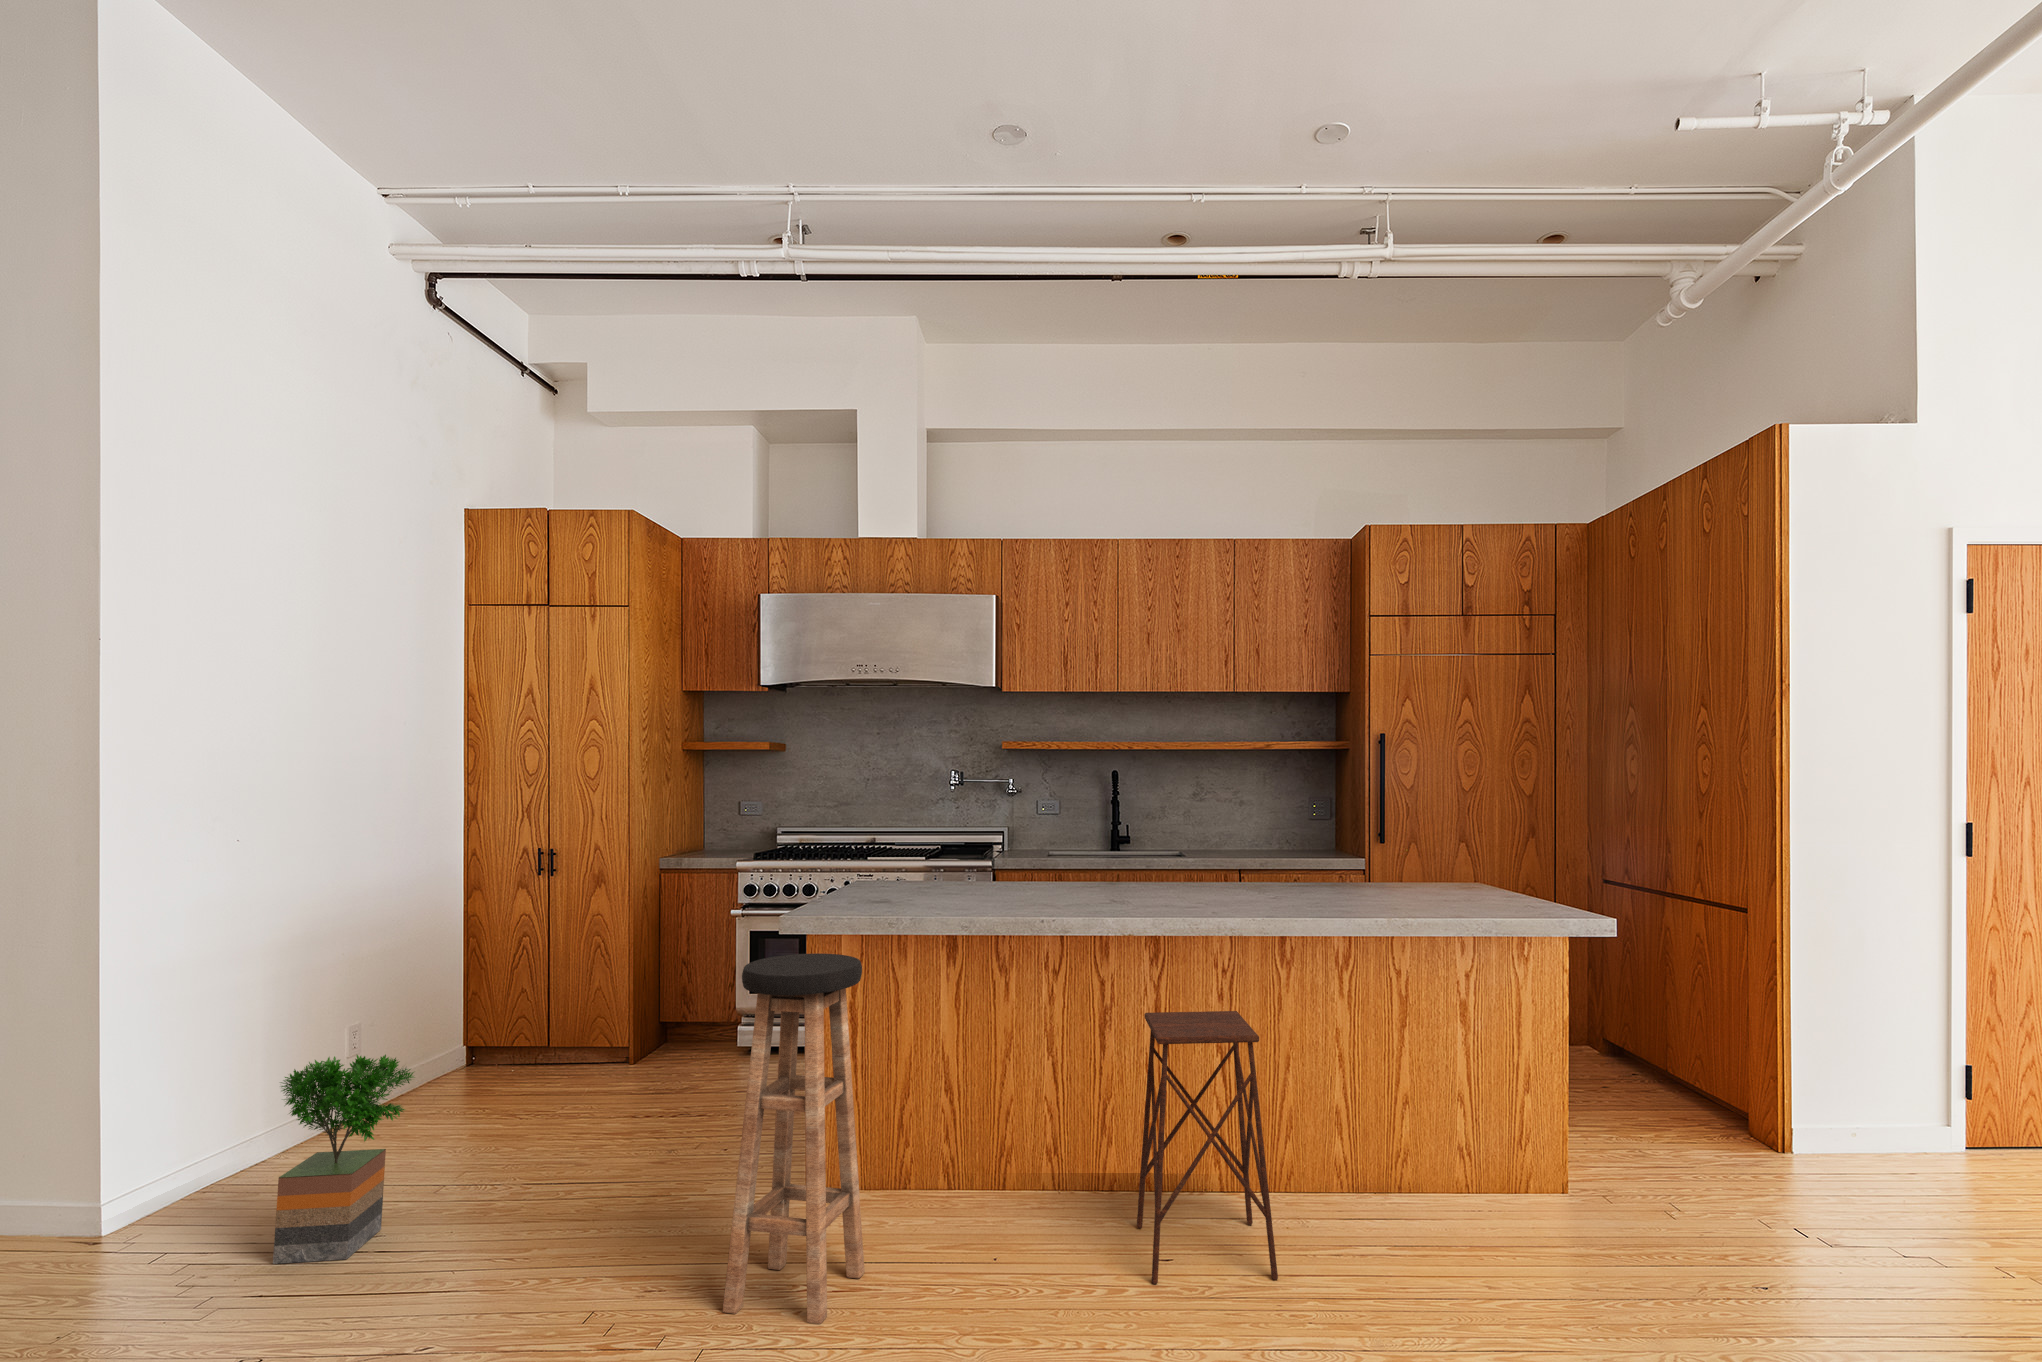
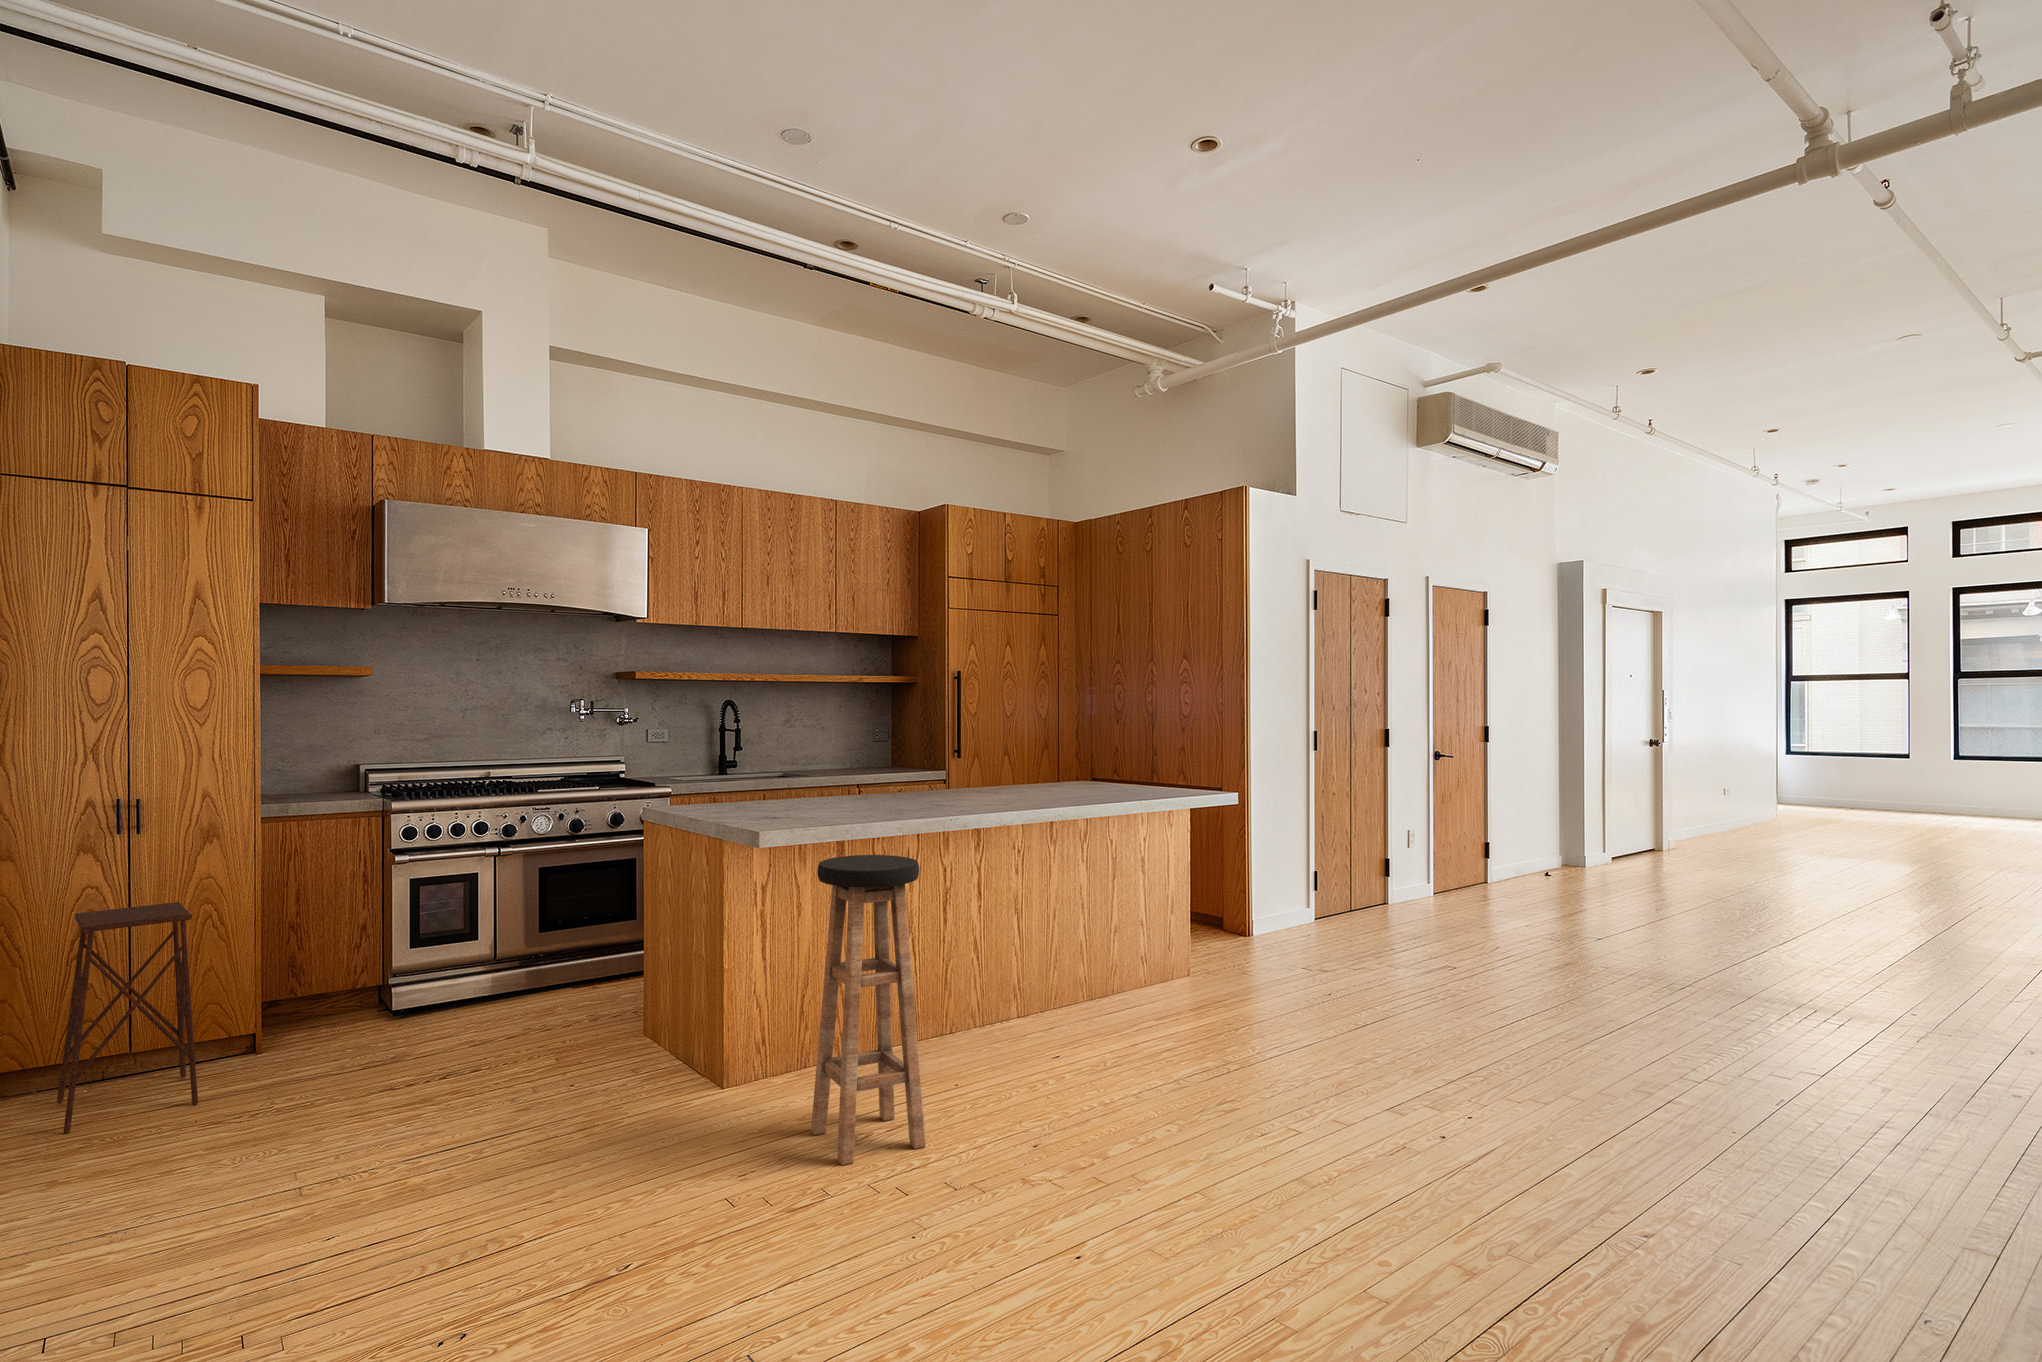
side table: present [1137,1011,1278,1284] -> present [57,902,198,1134]
potted tree: present [273,1055,414,1264] -> none [231,1033,415,1296]

